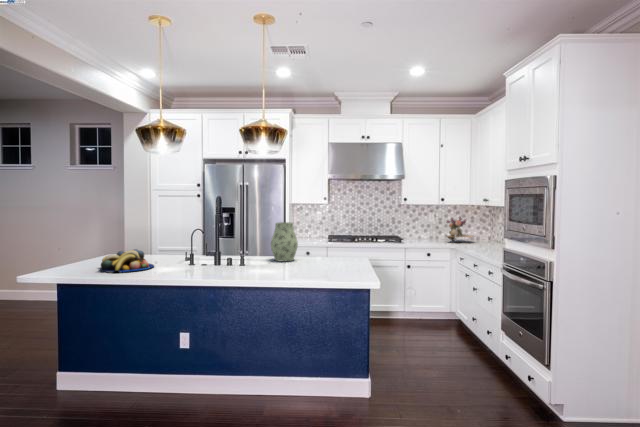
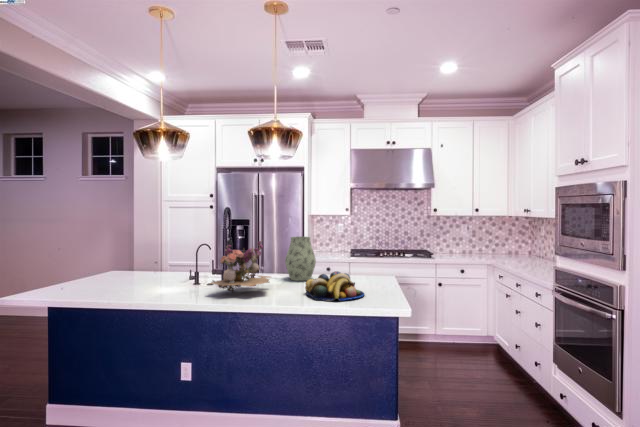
flower arrangement: present [446,217,473,241] -> present [210,241,270,292]
fruit bowl: present [100,249,154,273] -> present [305,271,364,301]

